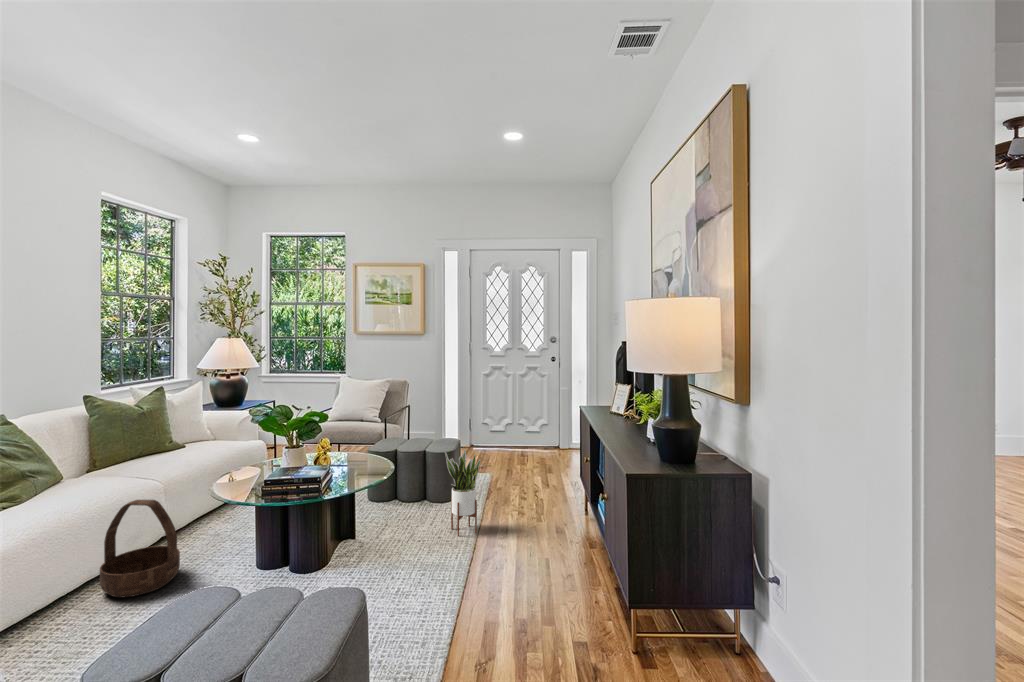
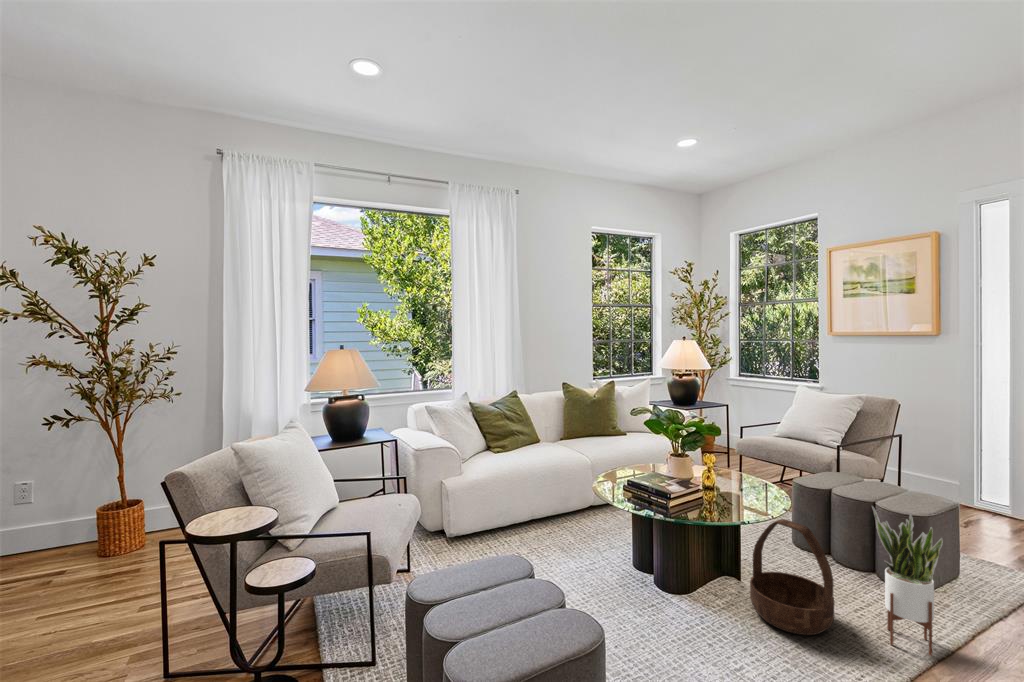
basket: present [100,500,180,598] -> present [750,519,834,635]

